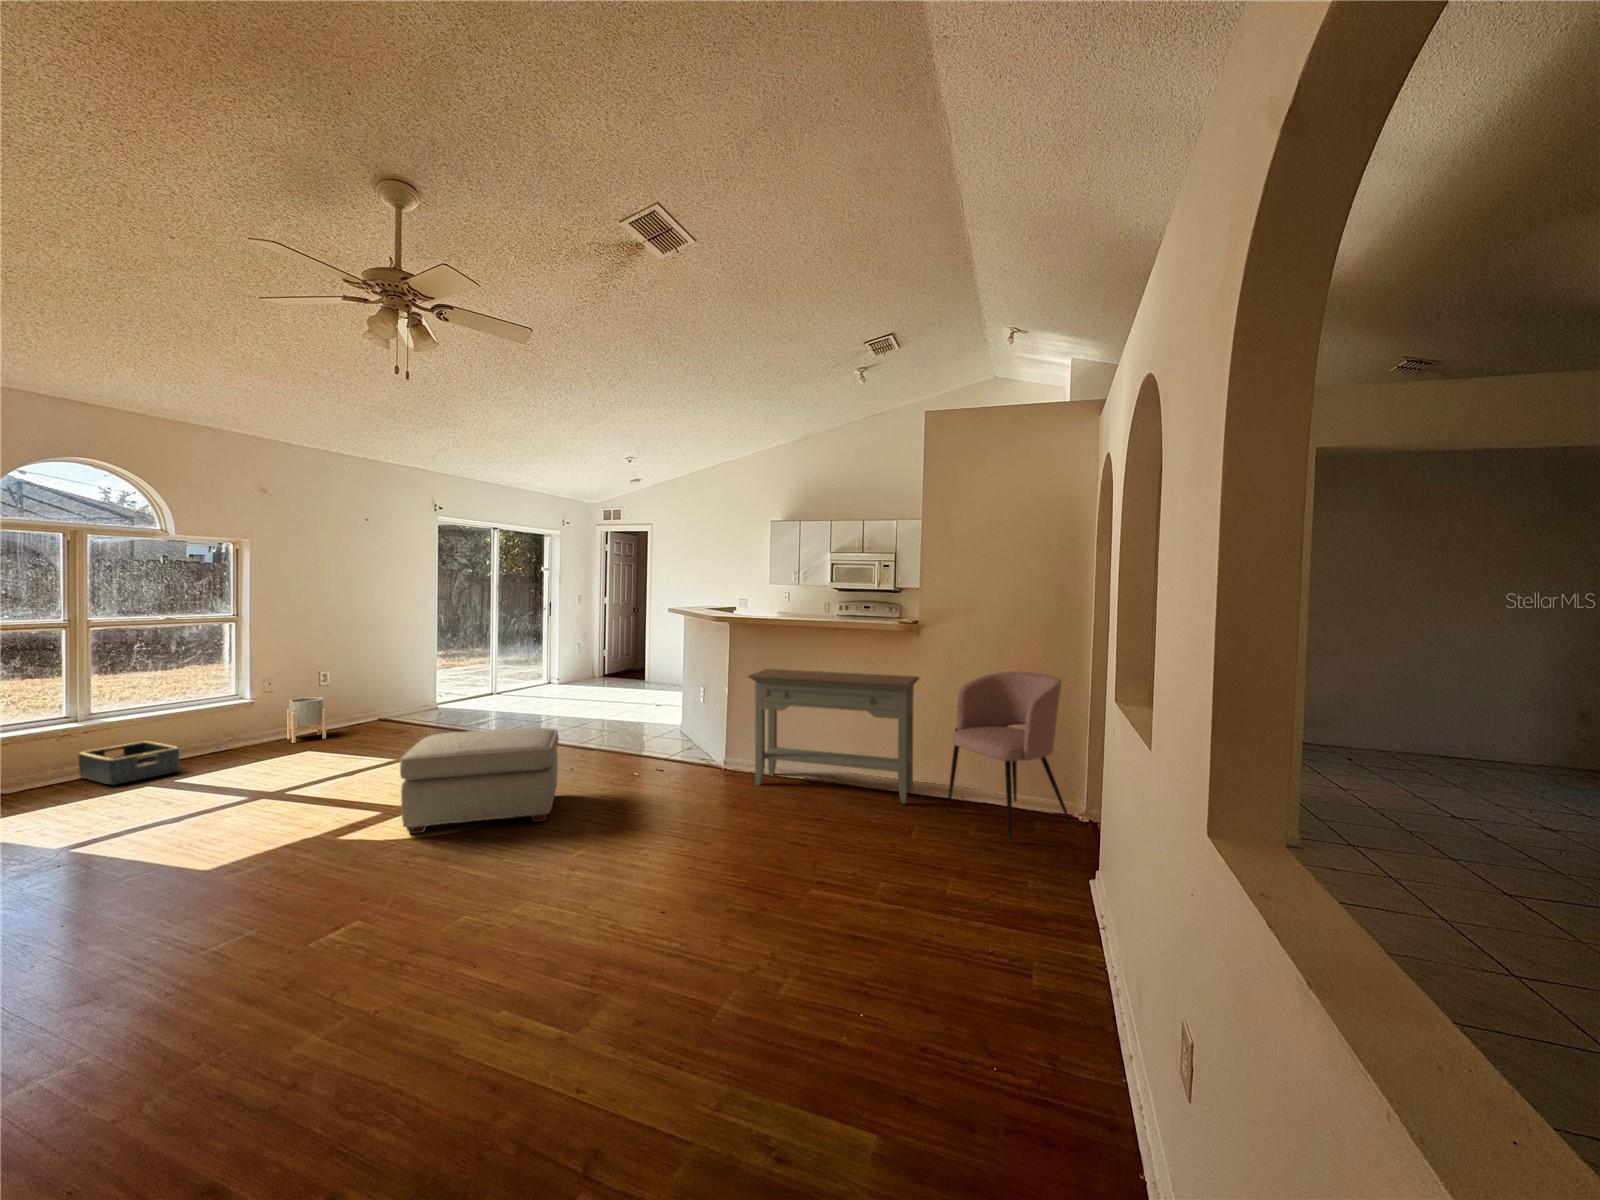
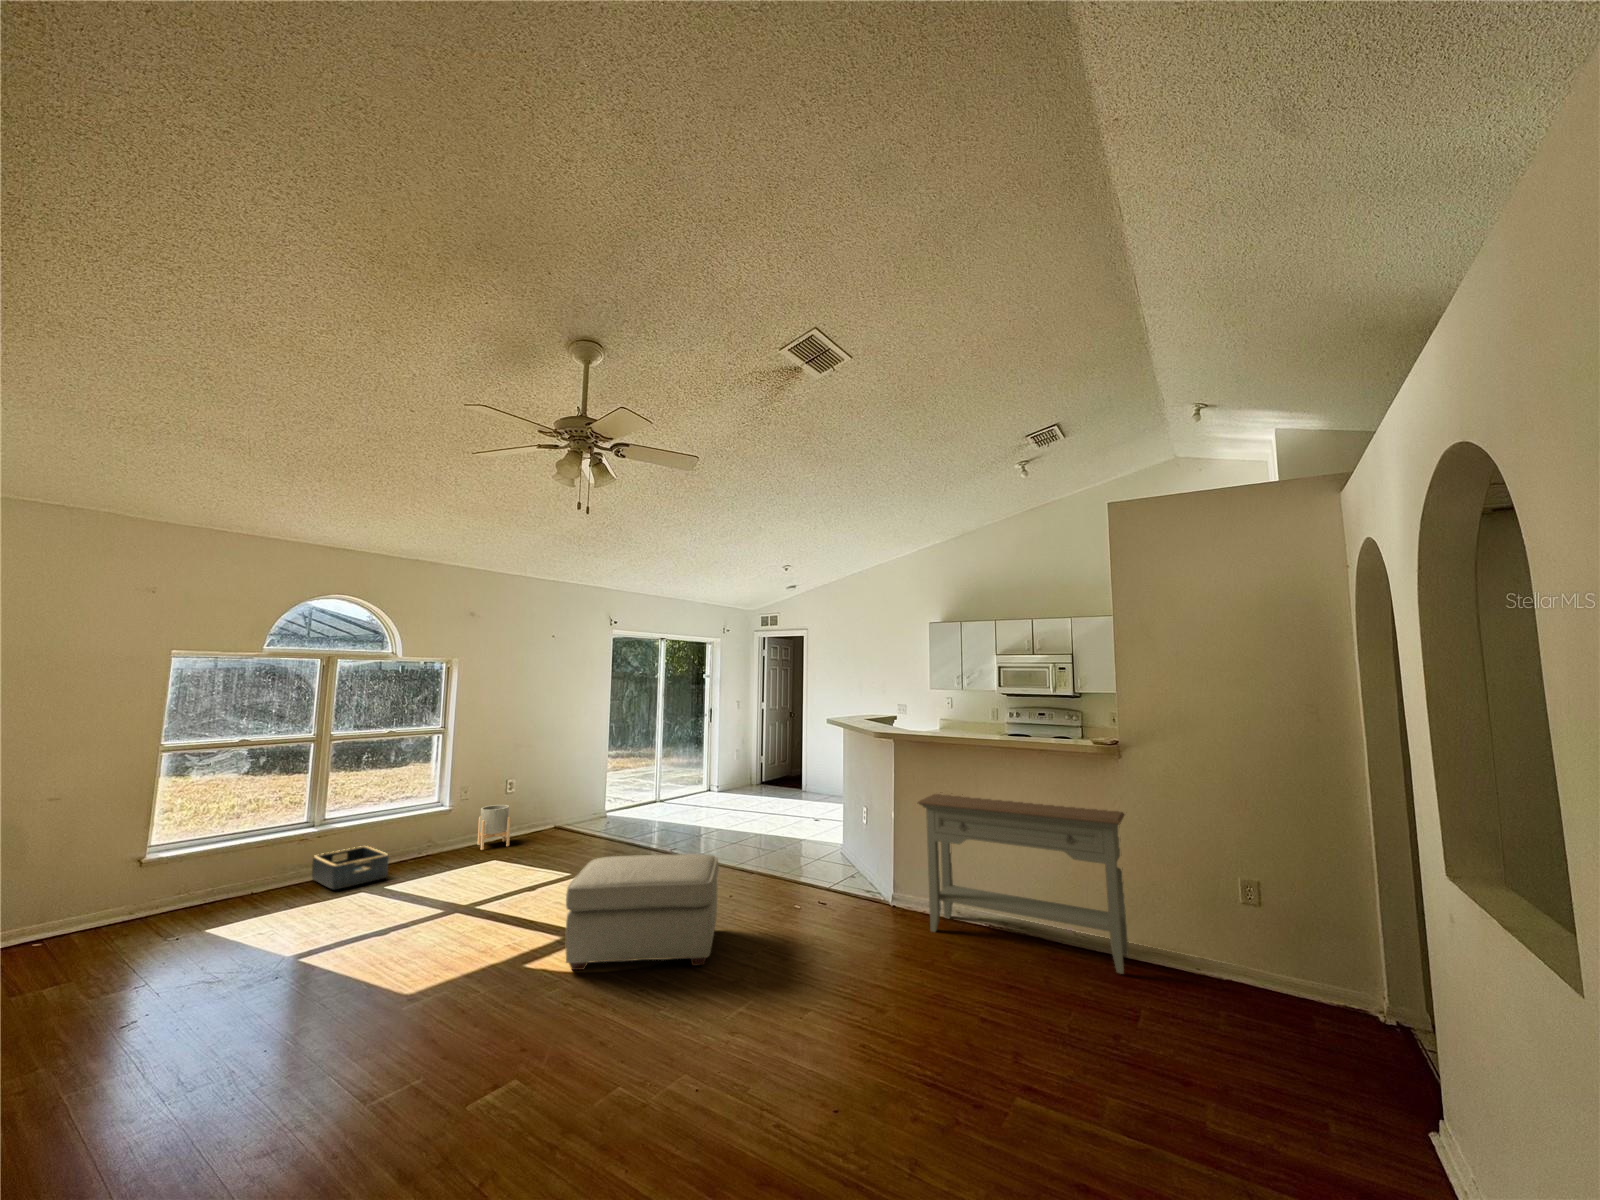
armchair: present [947,672,1071,842] -> none [1181,809,1374,1054]

